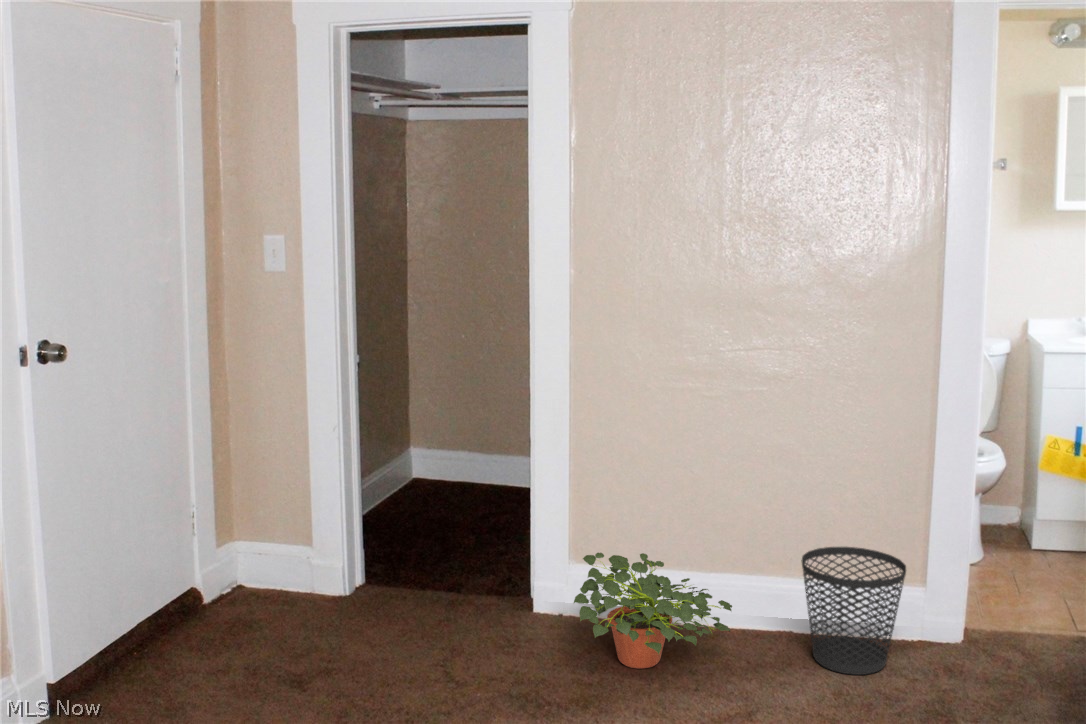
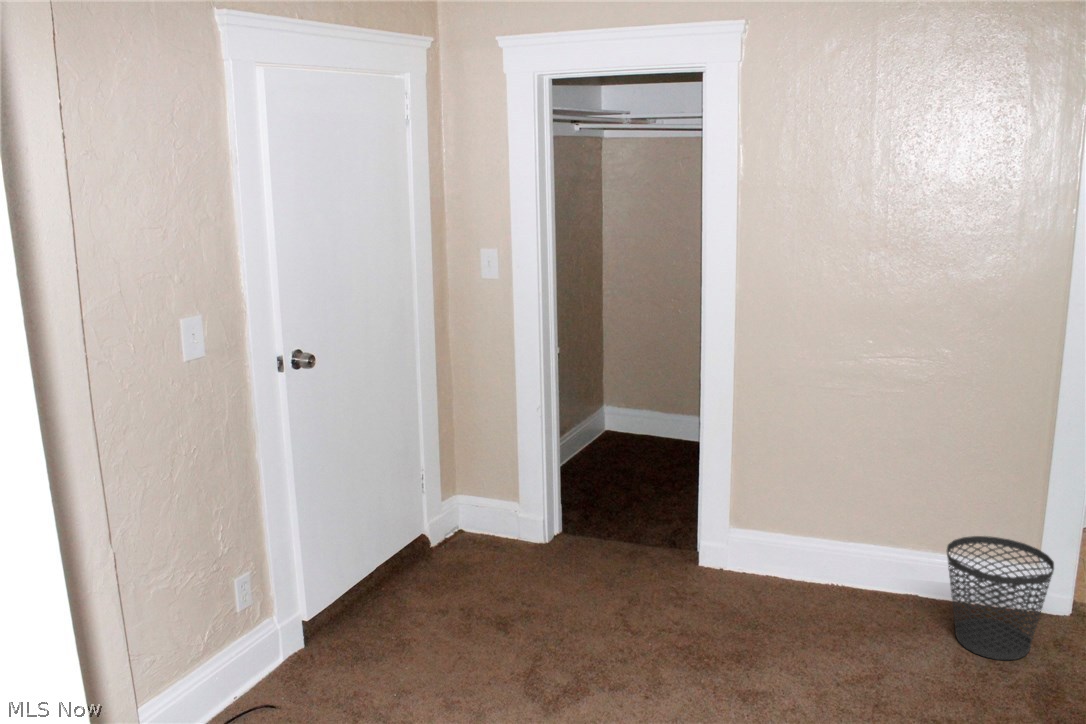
potted plant: present [574,553,732,669] -> none [729,528,878,636]

